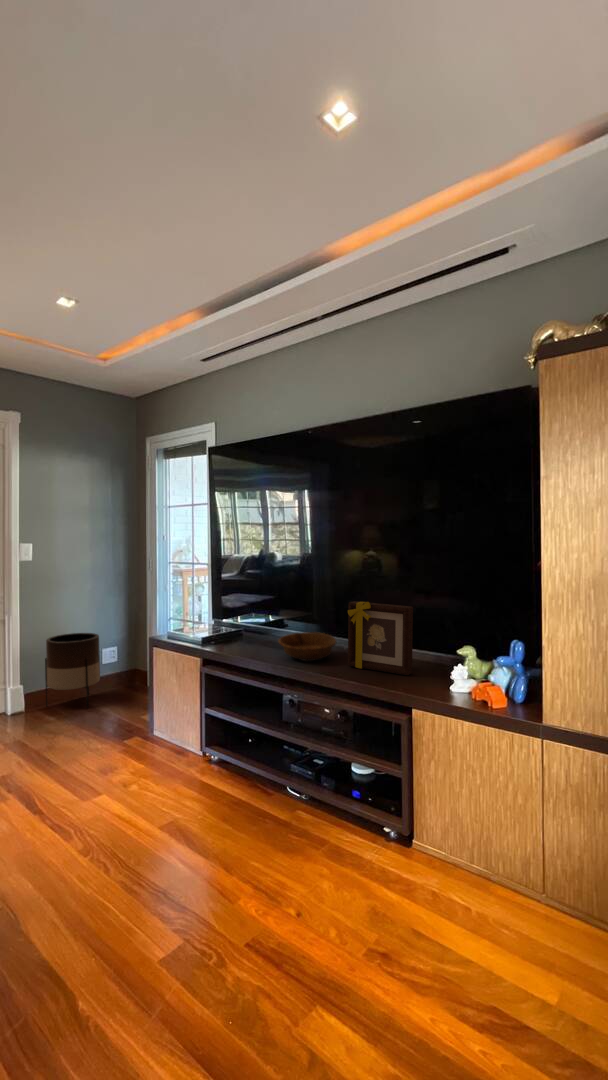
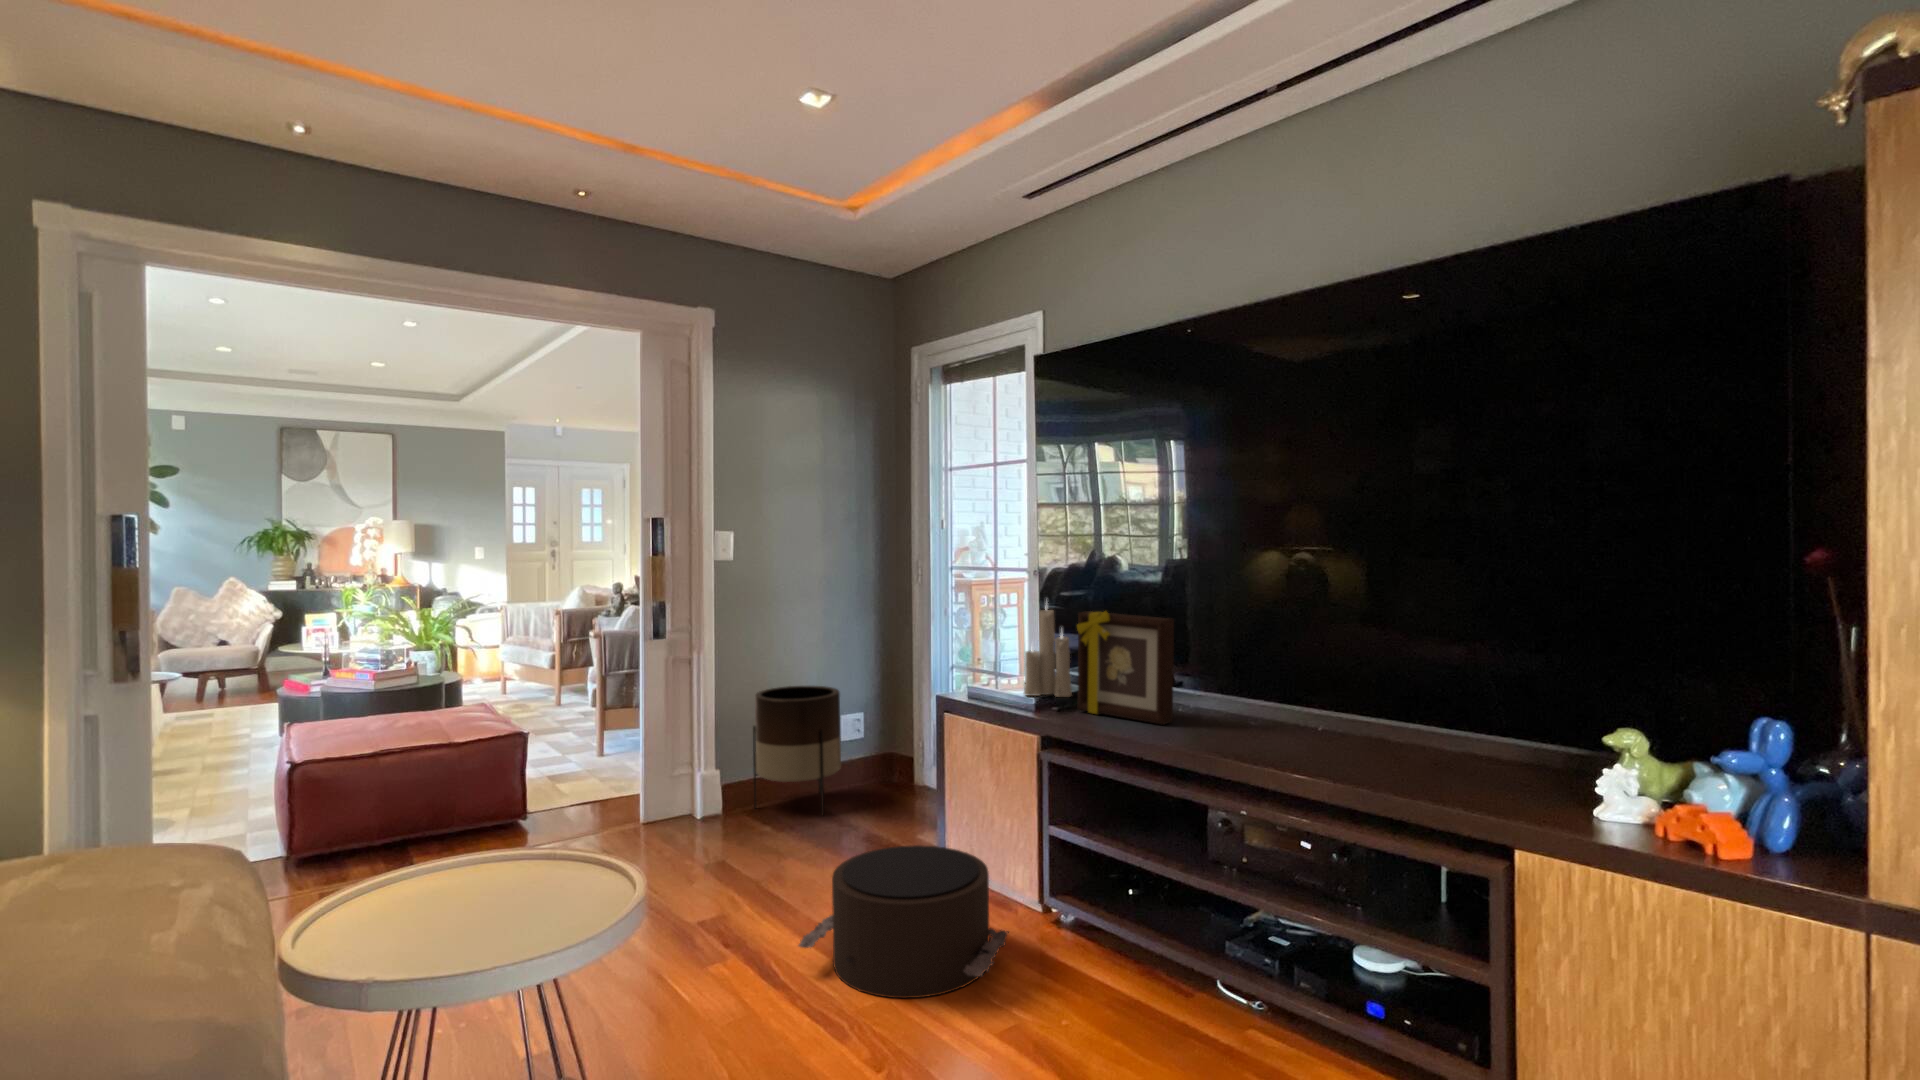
candle: none [196,580,223,637] -> present [1024,609,1072,697]
picture frame: present [348,601,413,675] -> present [1077,611,1174,725]
decorative bowl: present [279,632,336,661] -> none [1197,693,1314,747]
pouf: none [54,723,179,809] -> present [798,845,1009,998]

